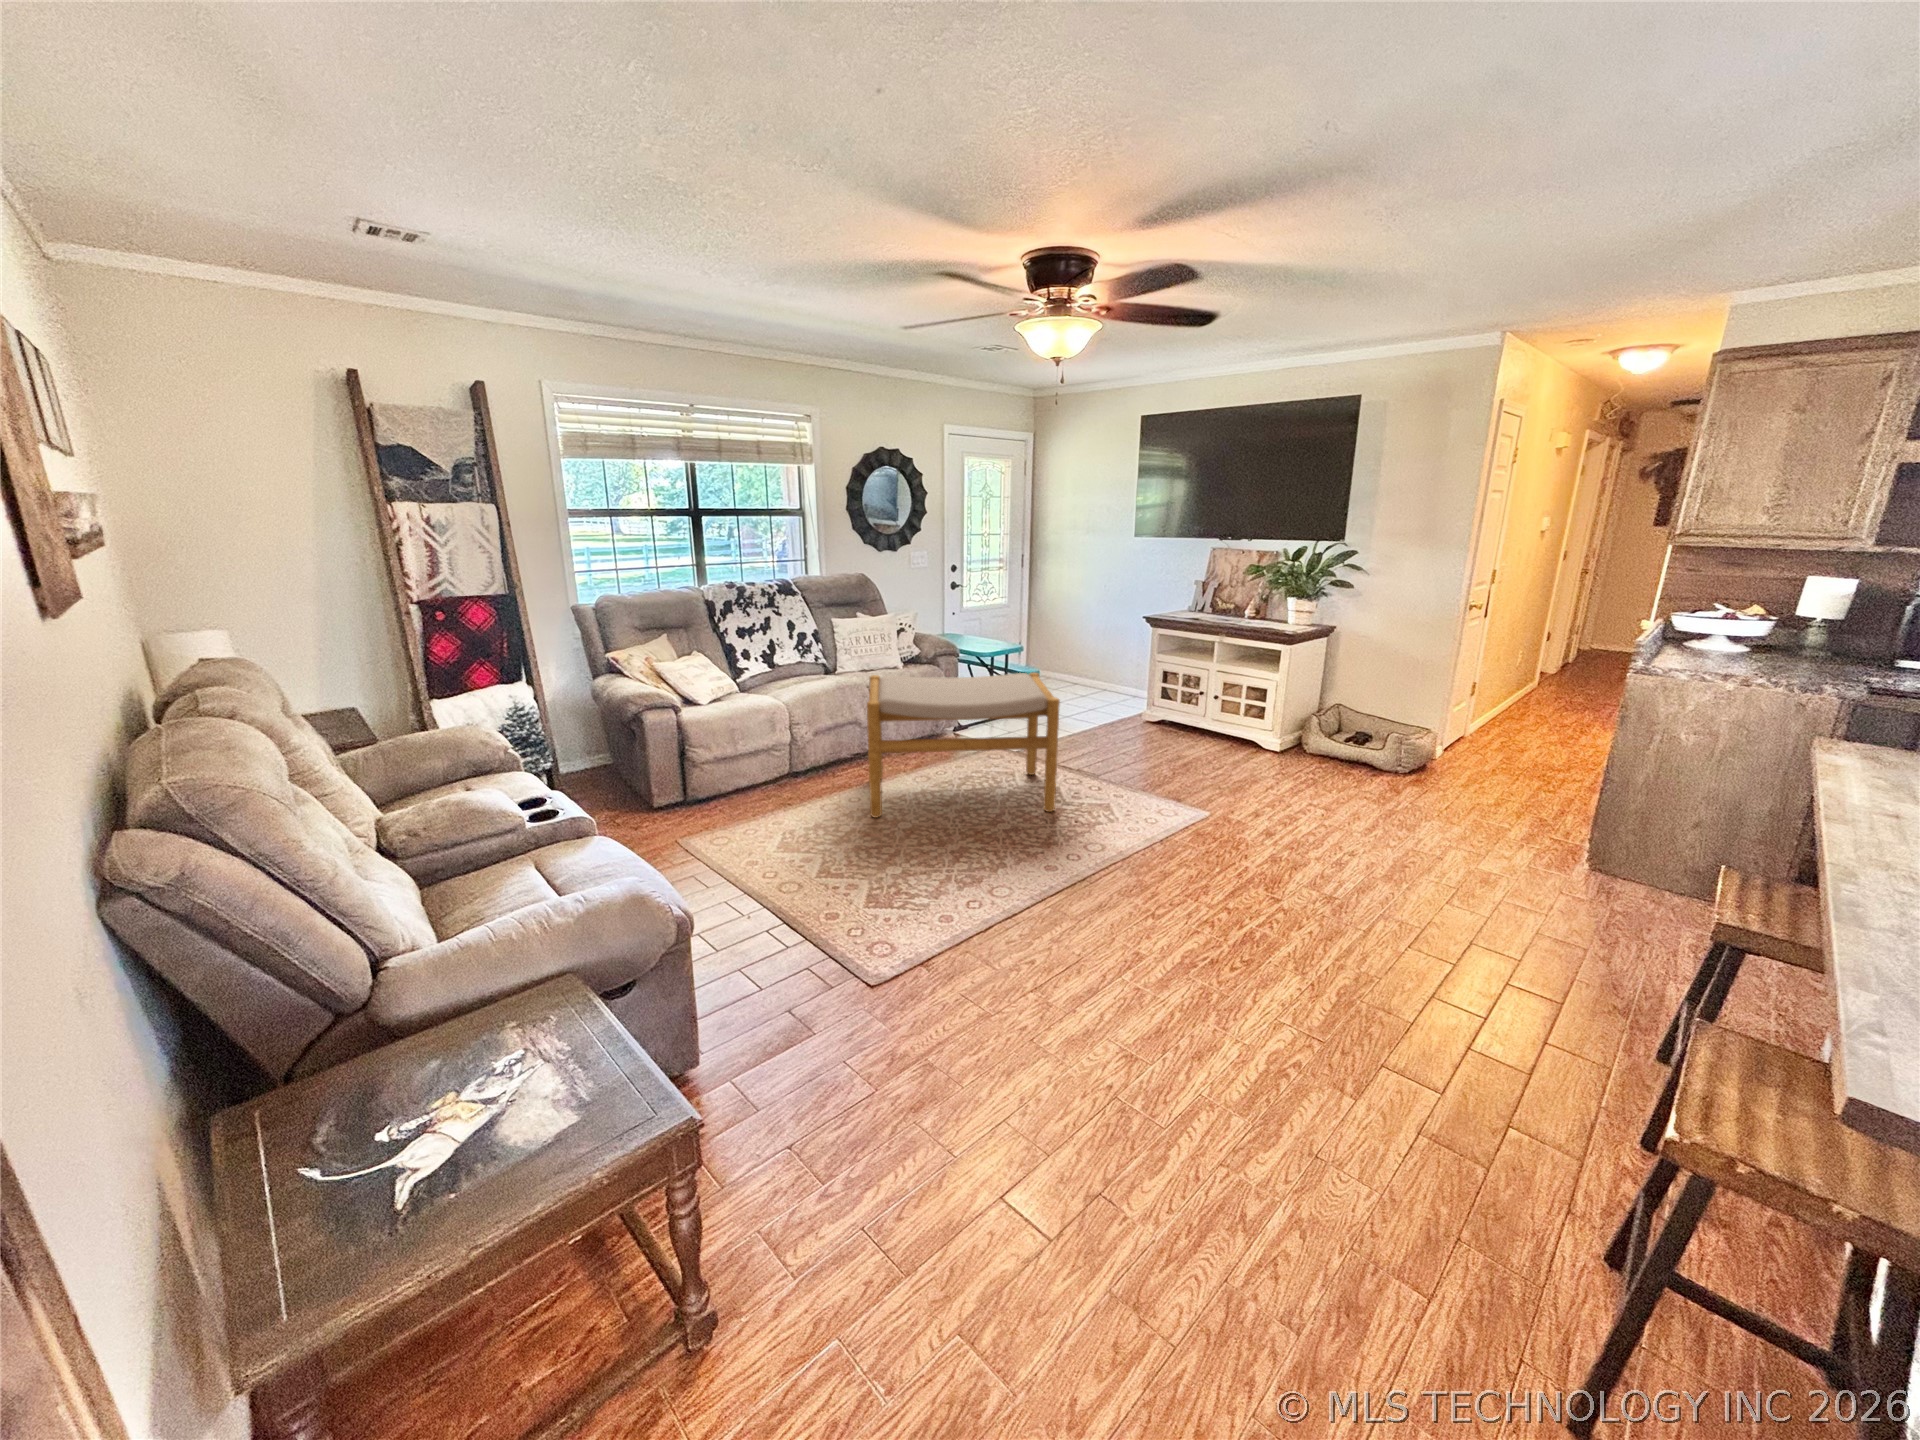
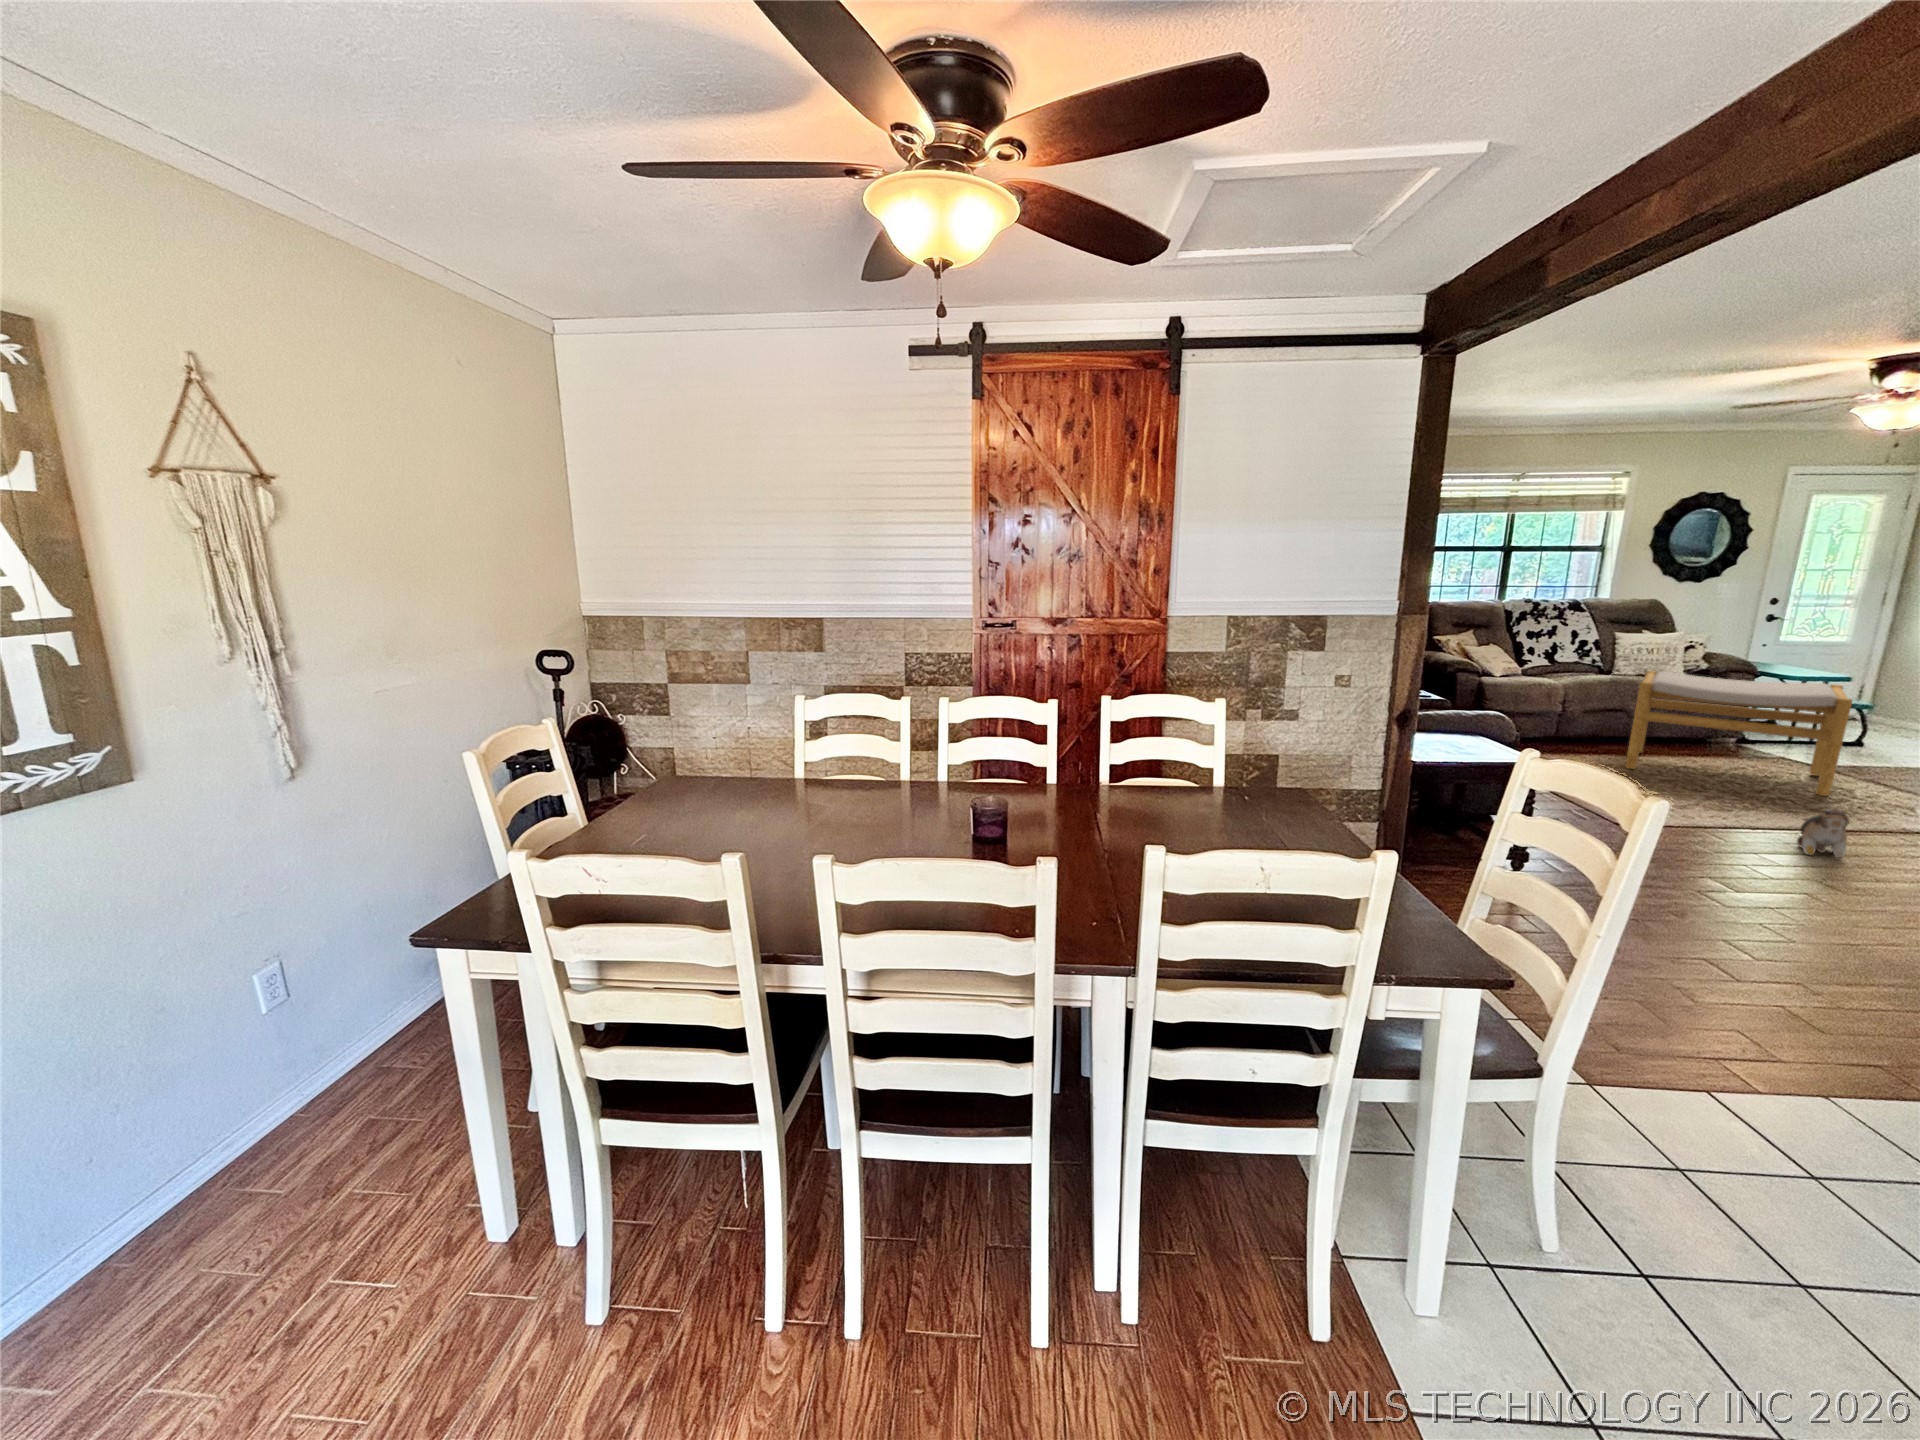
plush toy: none [1072,900,1134,967] -> present [1797,808,1852,858]

